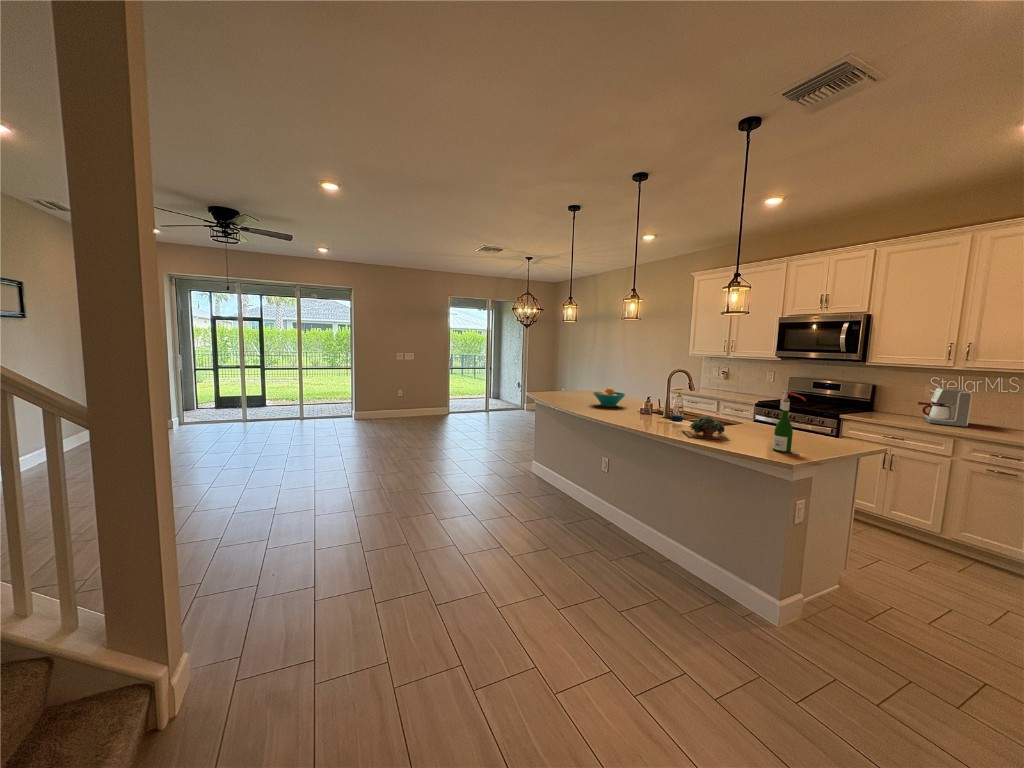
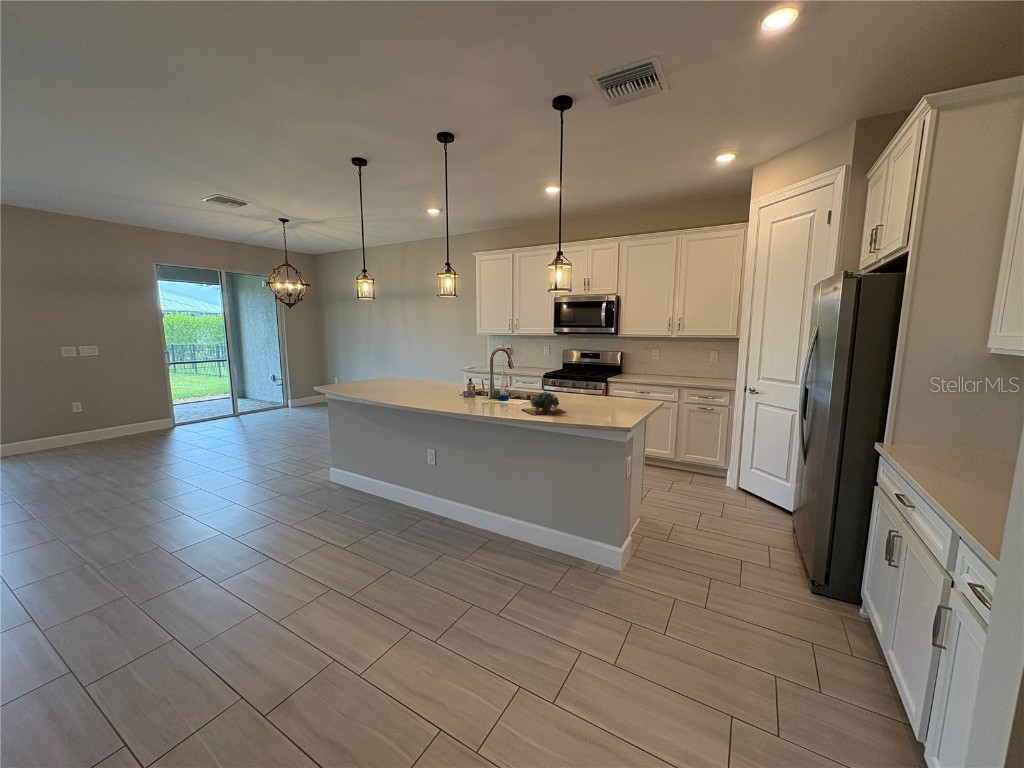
fruit bowl: present [593,388,626,407] -> none [407,372,443,393]
coffee maker: present [918,388,972,427] -> none [651,351,681,379]
wine bottle: present [773,390,806,454] -> none [604,360,628,417]

